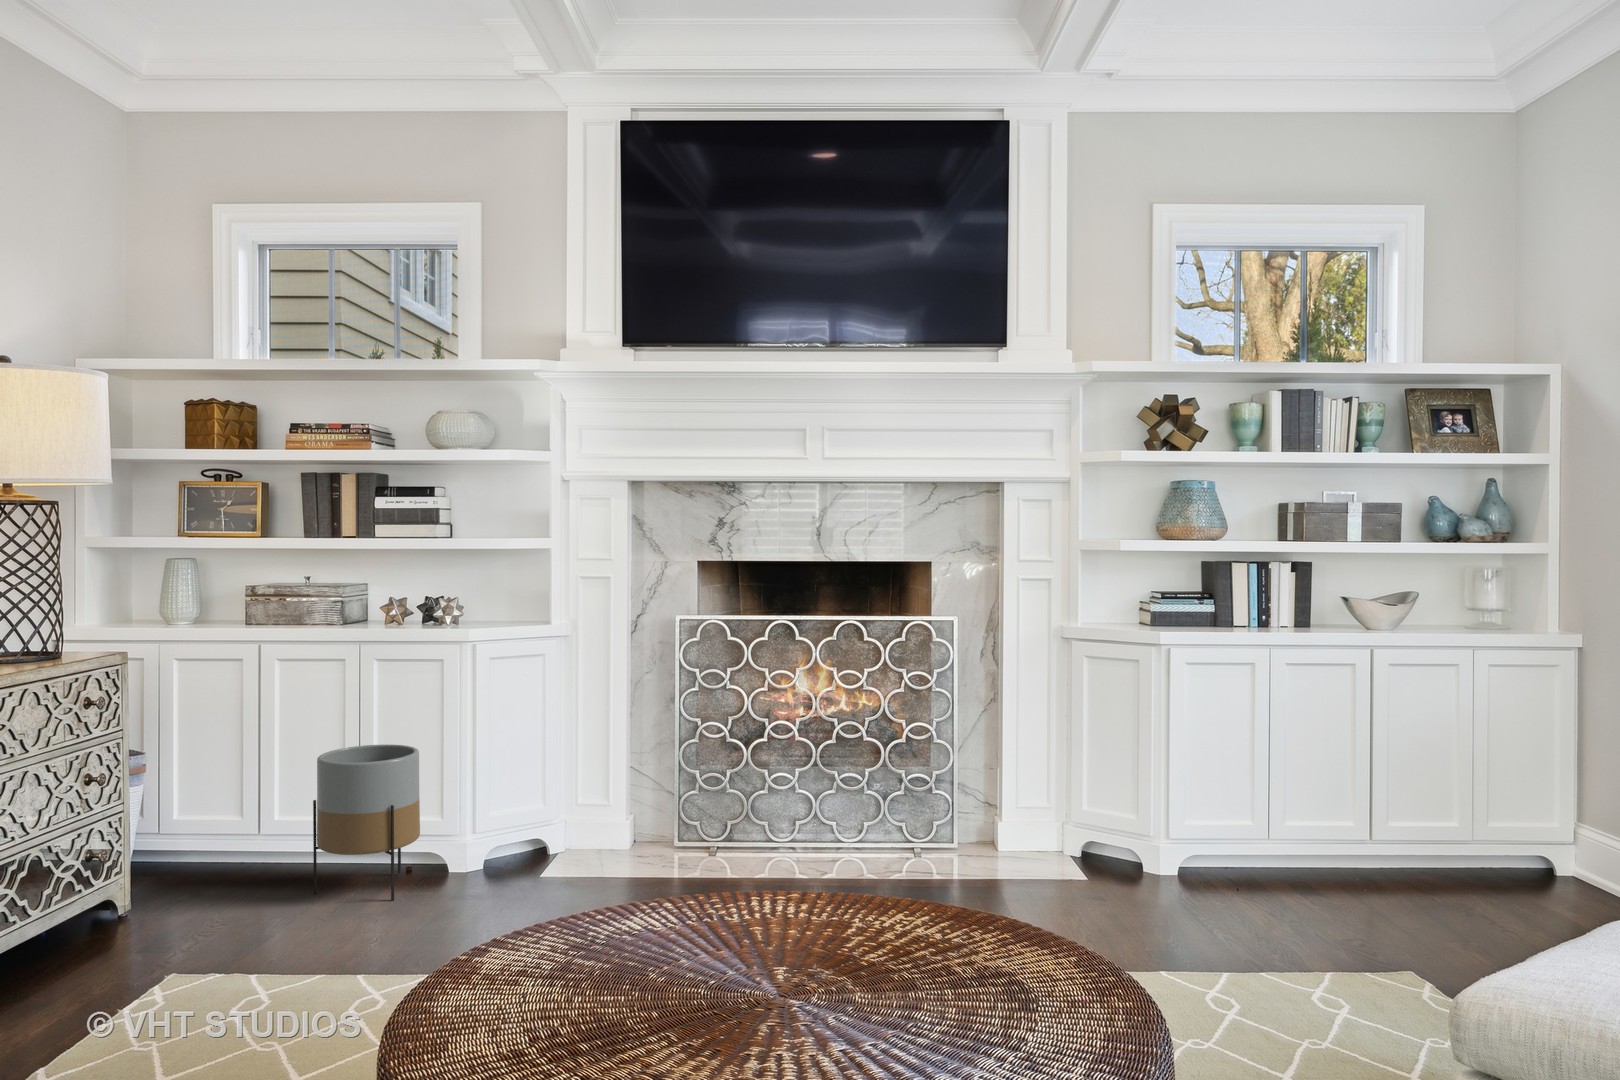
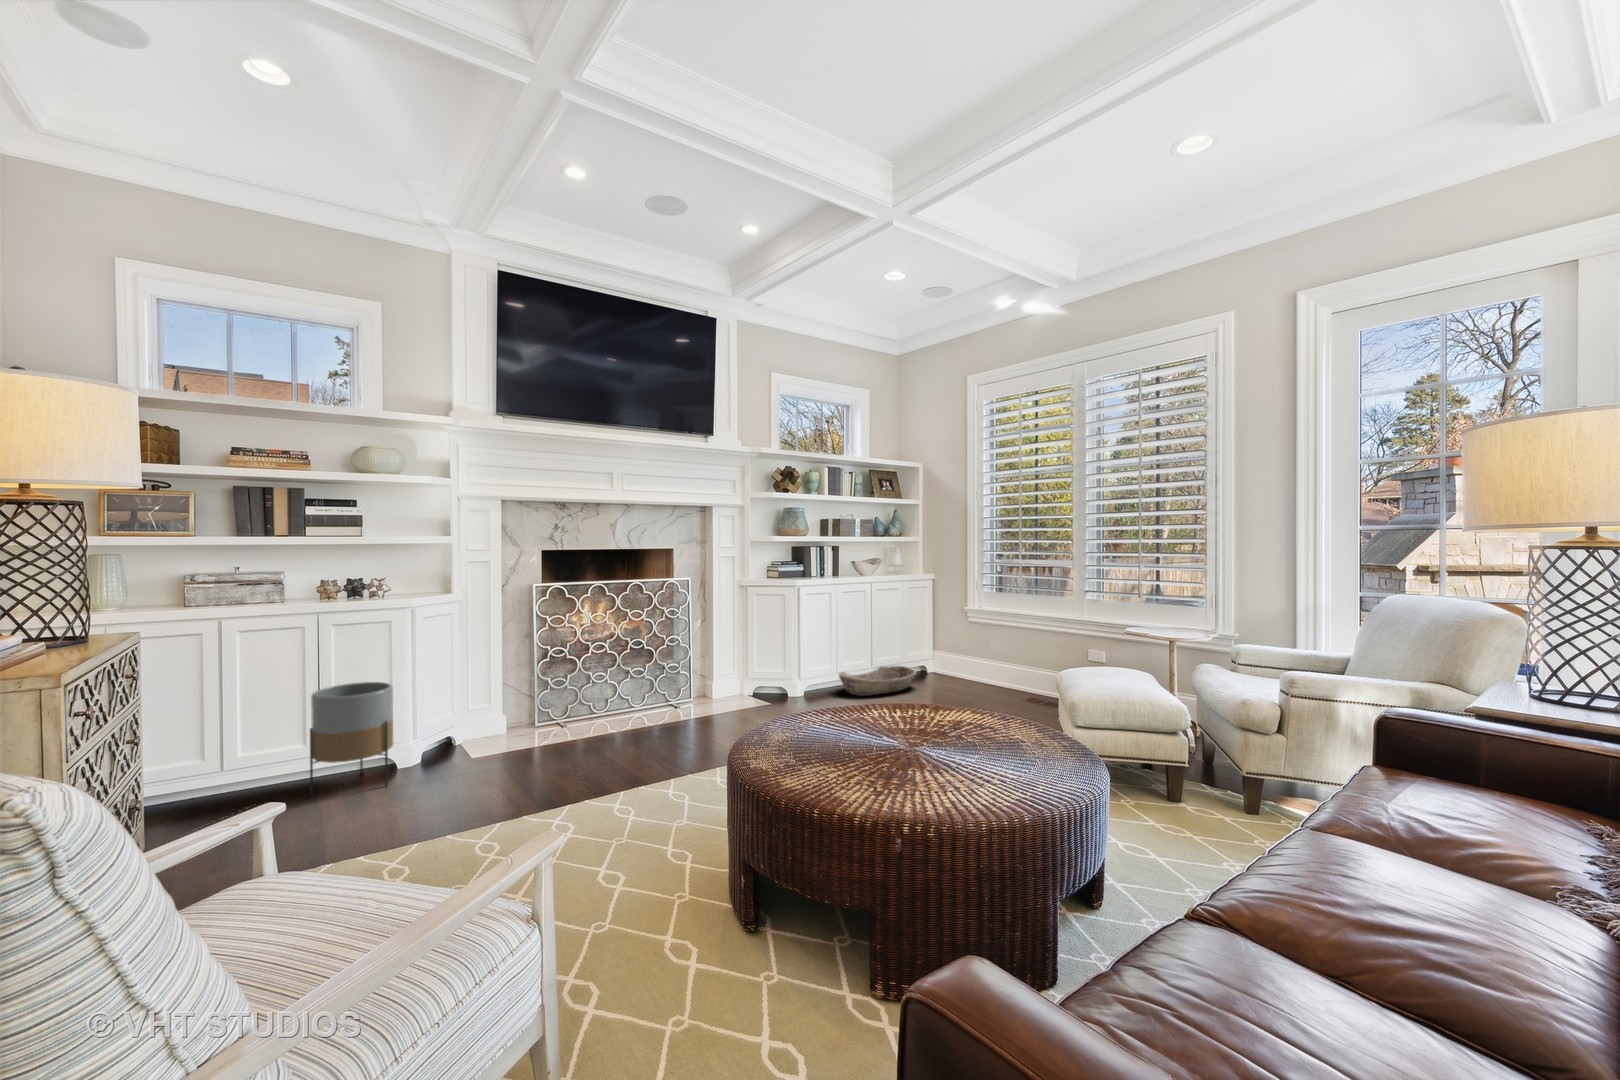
basket: none [1263,840,1479,907] -> present [839,666,916,696]

